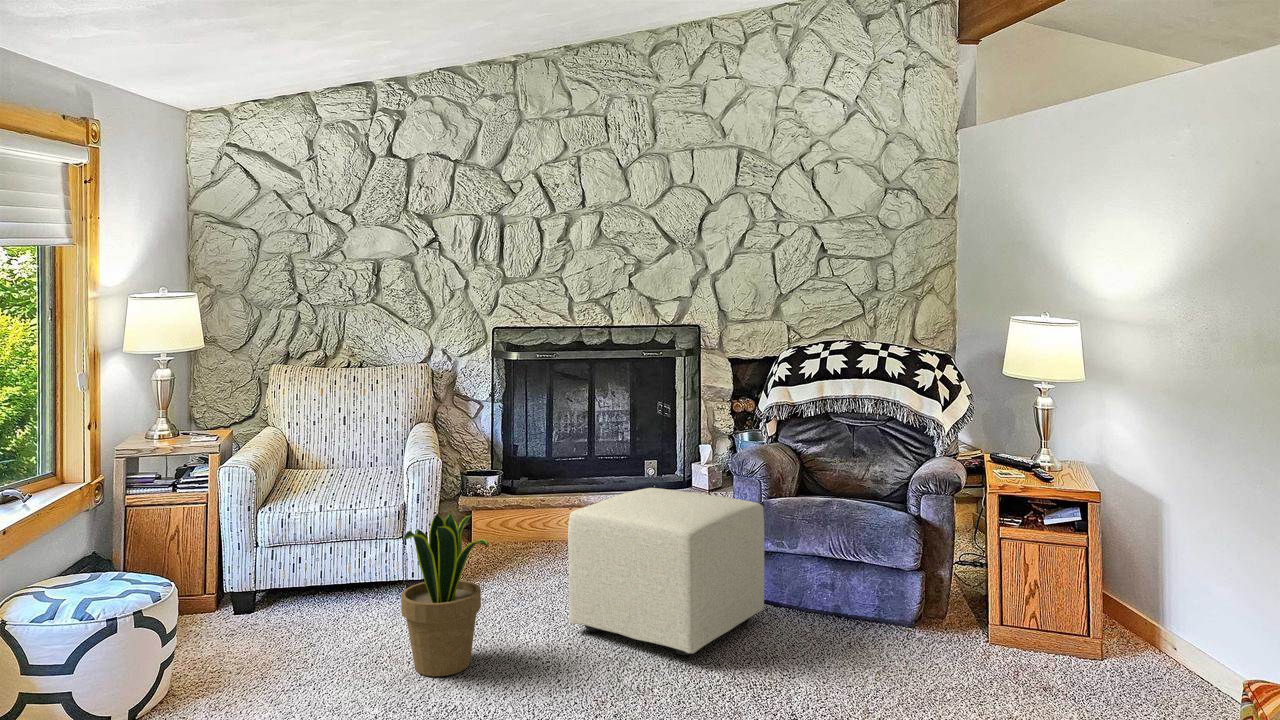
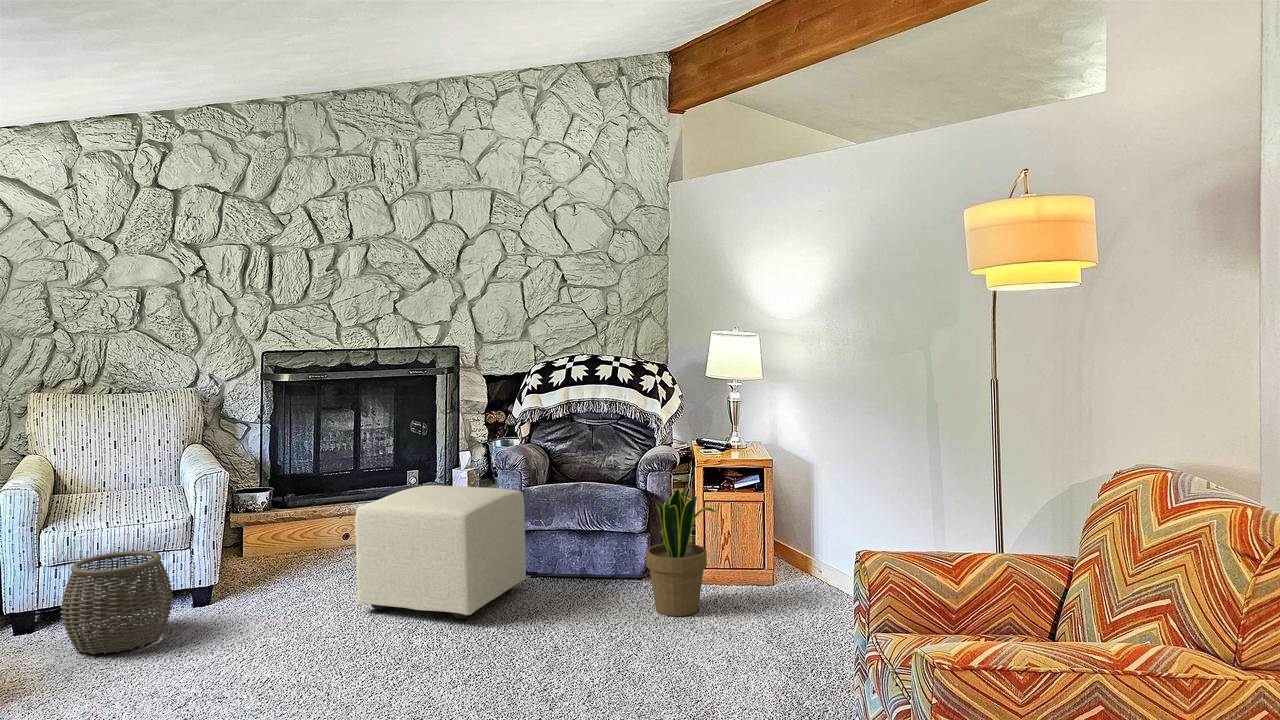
potted plant: present [401,513,489,676] -> present [646,489,715,616]
woven basket: none [269,542,378,653] -> present [60,551,173,654]

